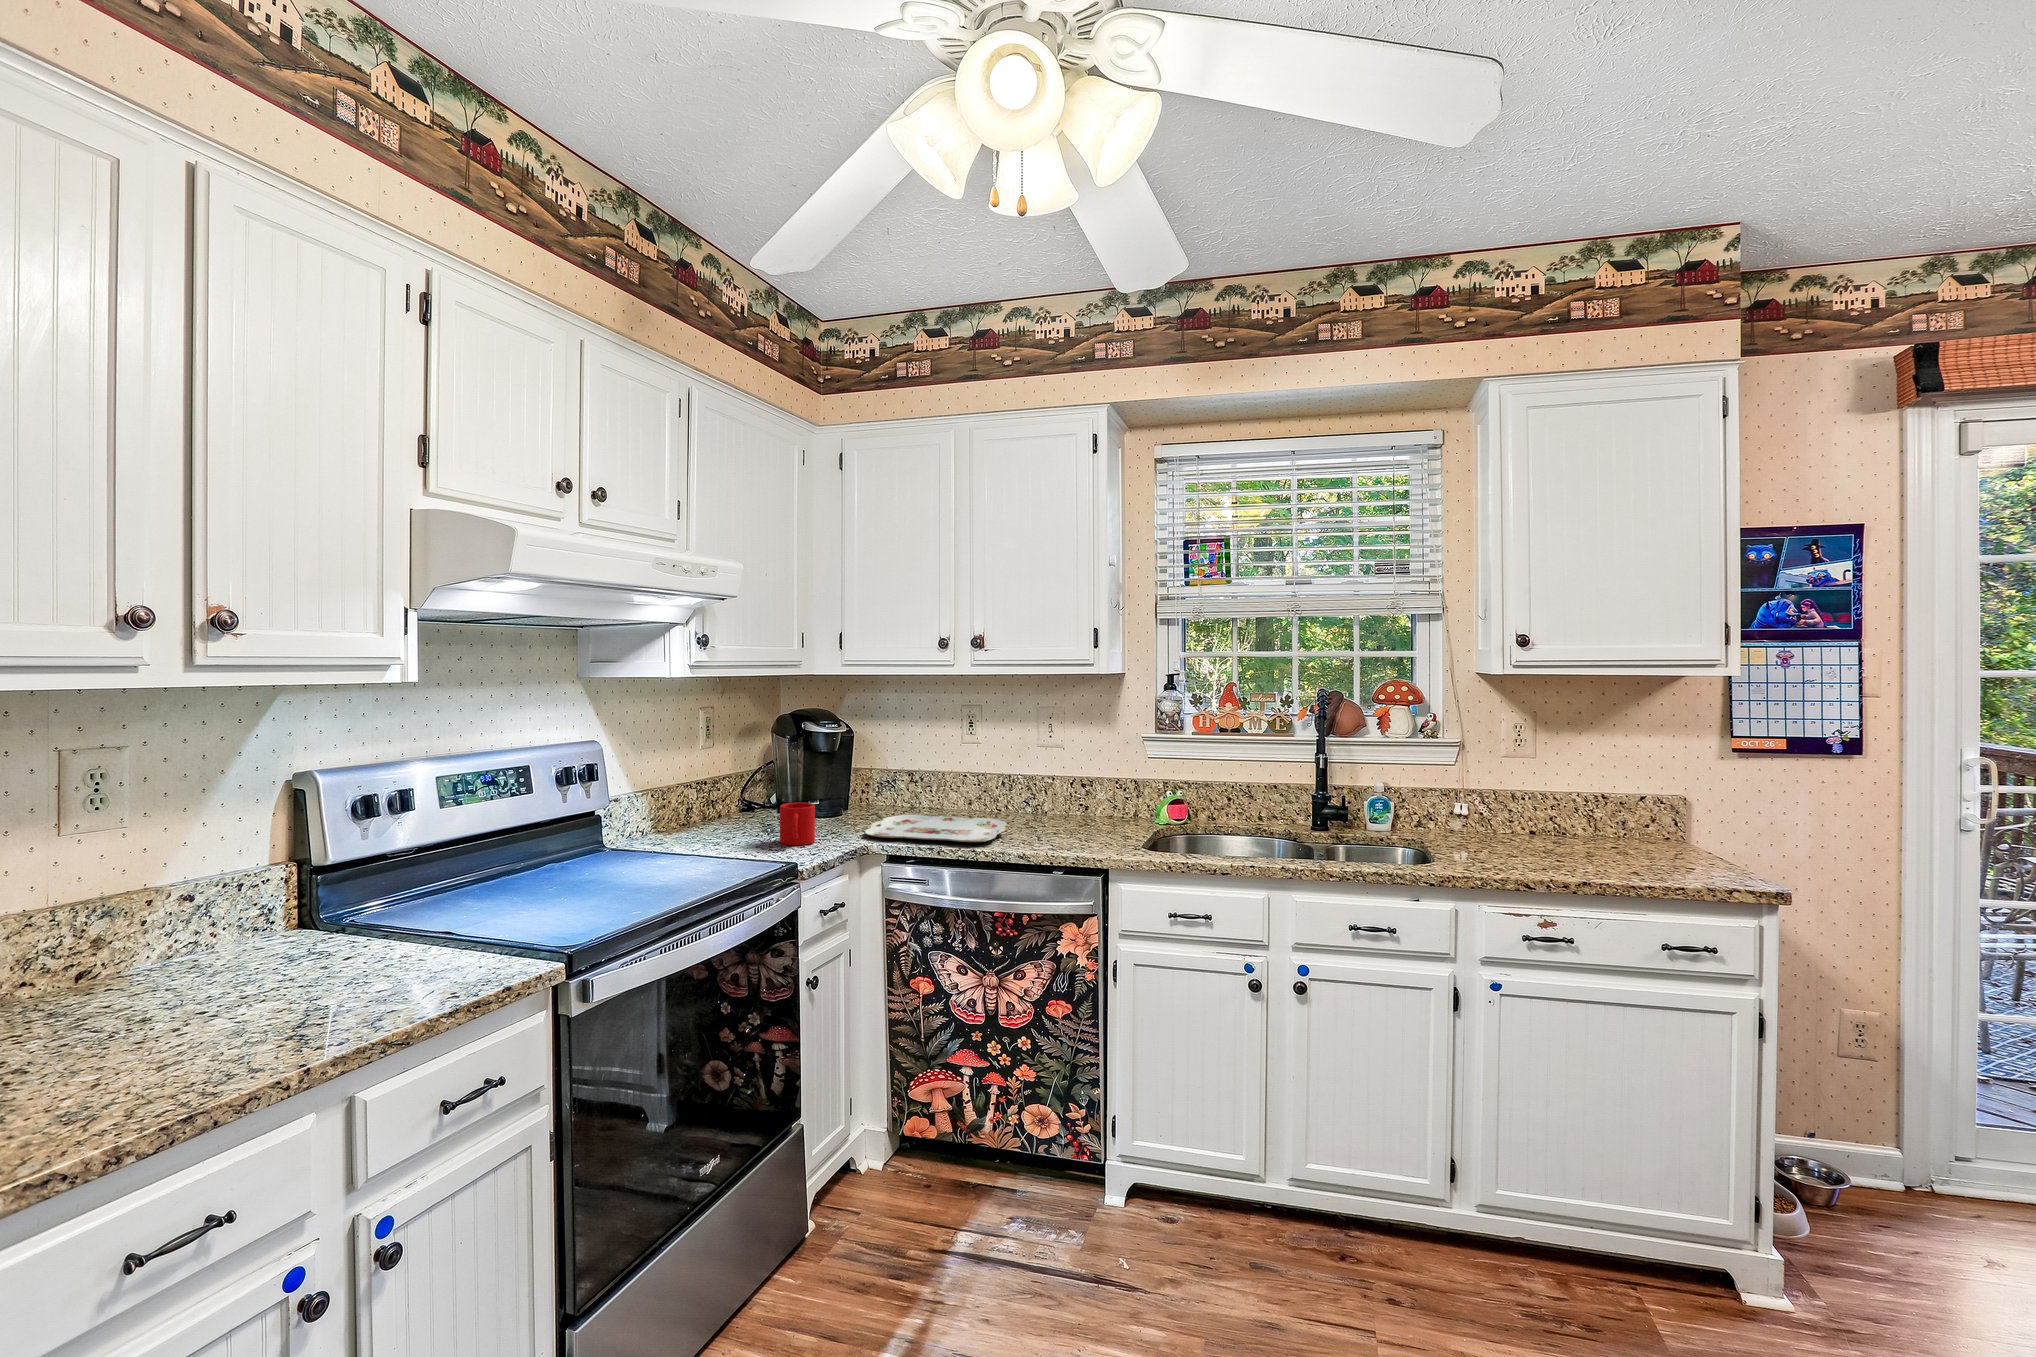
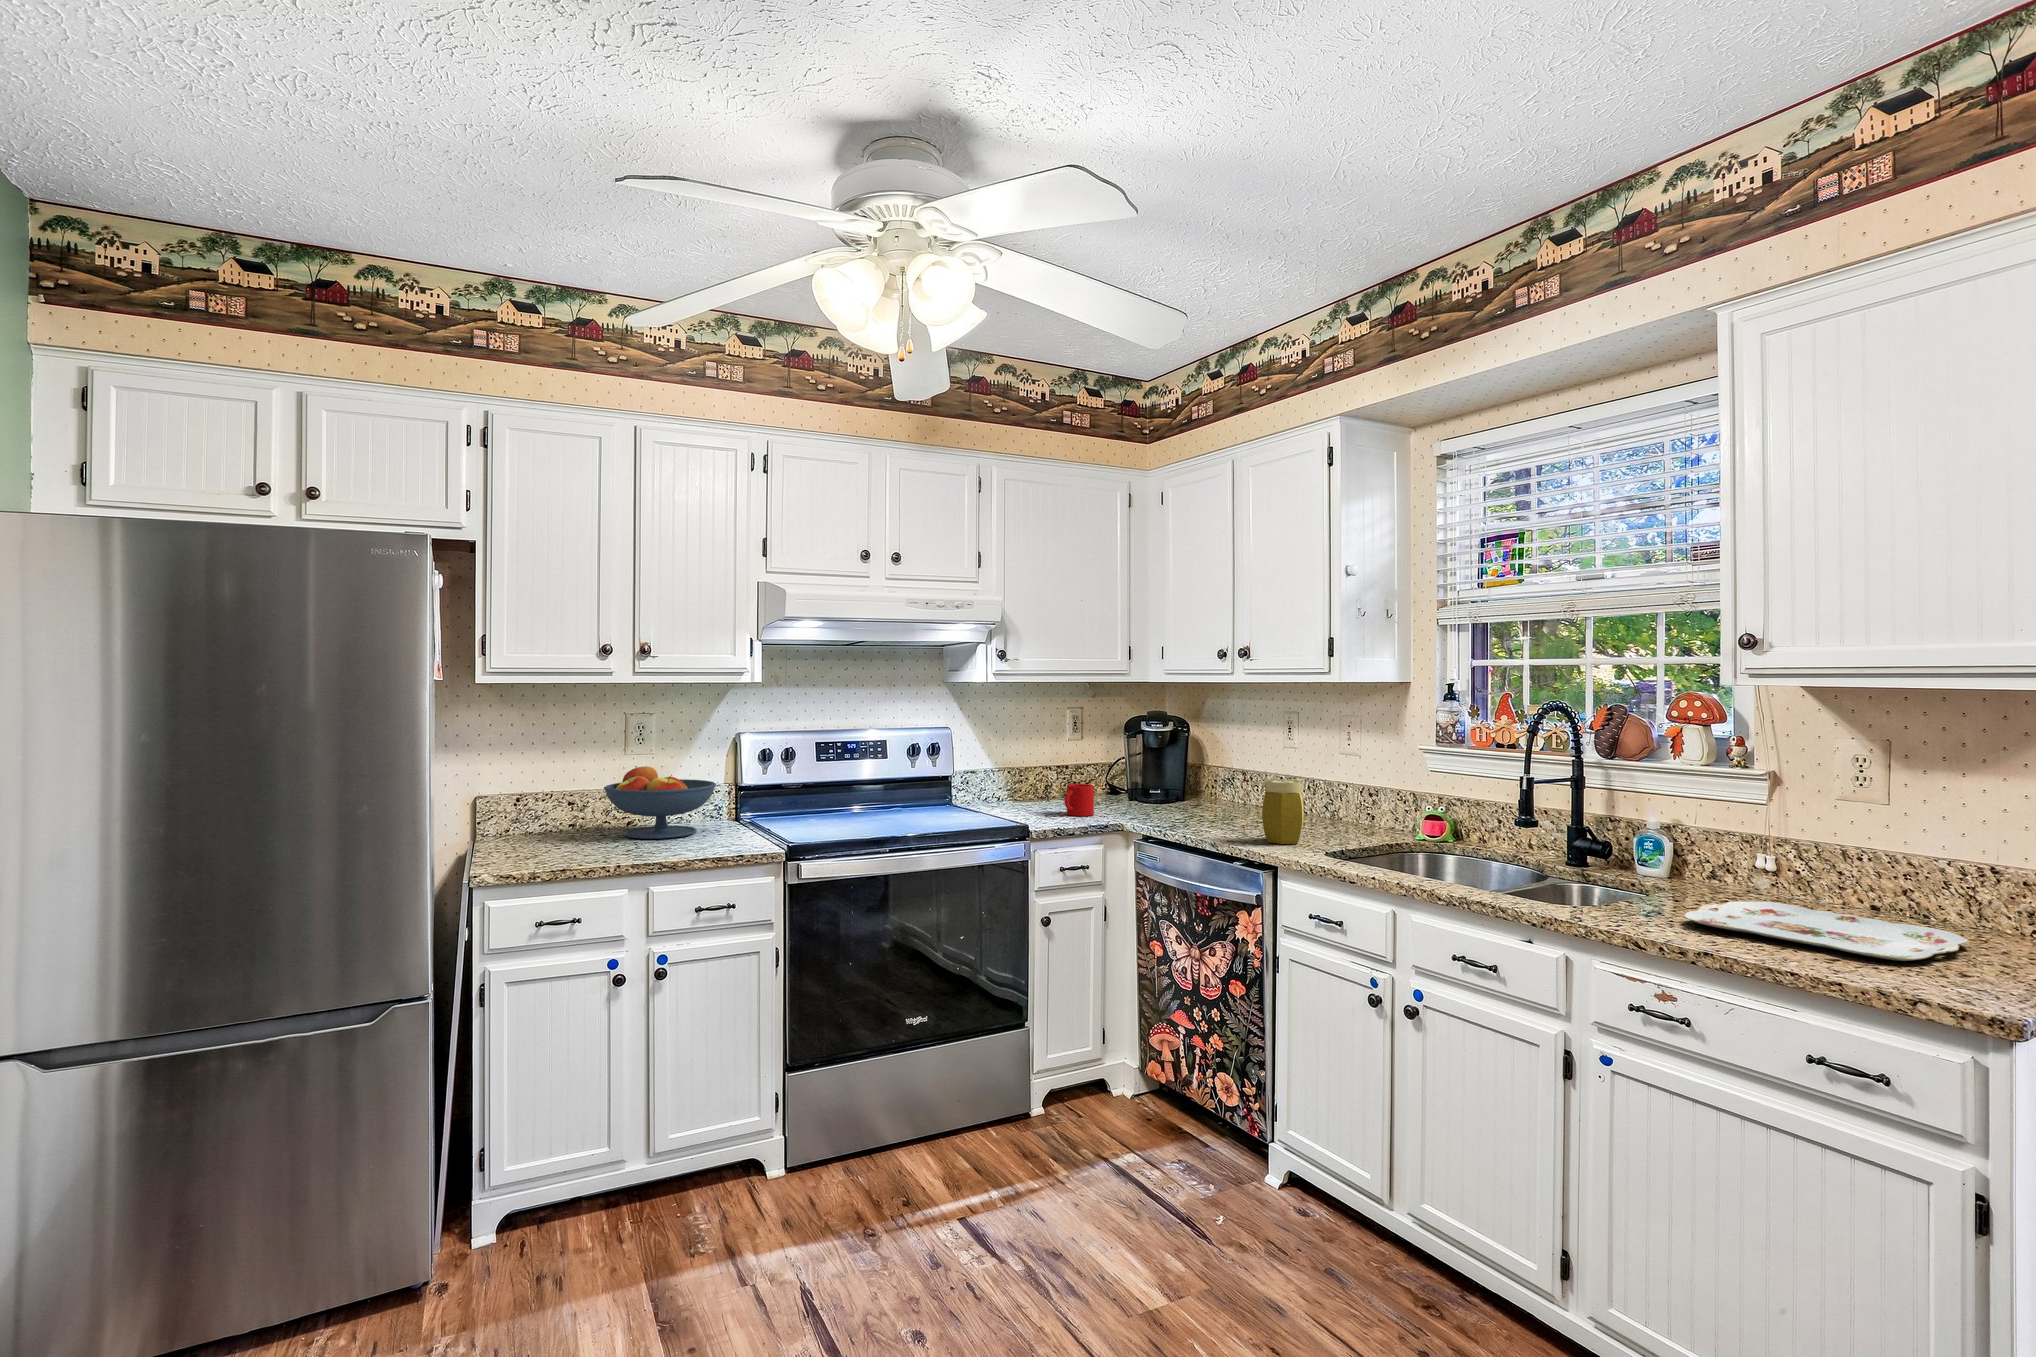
jar: none [1050,777,1097,846] -> present [1262,779,1304,844]
serving tray: present [865,815,1007,842] -> present [1684,901,1968,961]
fruit bowl: none [97,892,379,1055] -> present [604,766,716,839]

